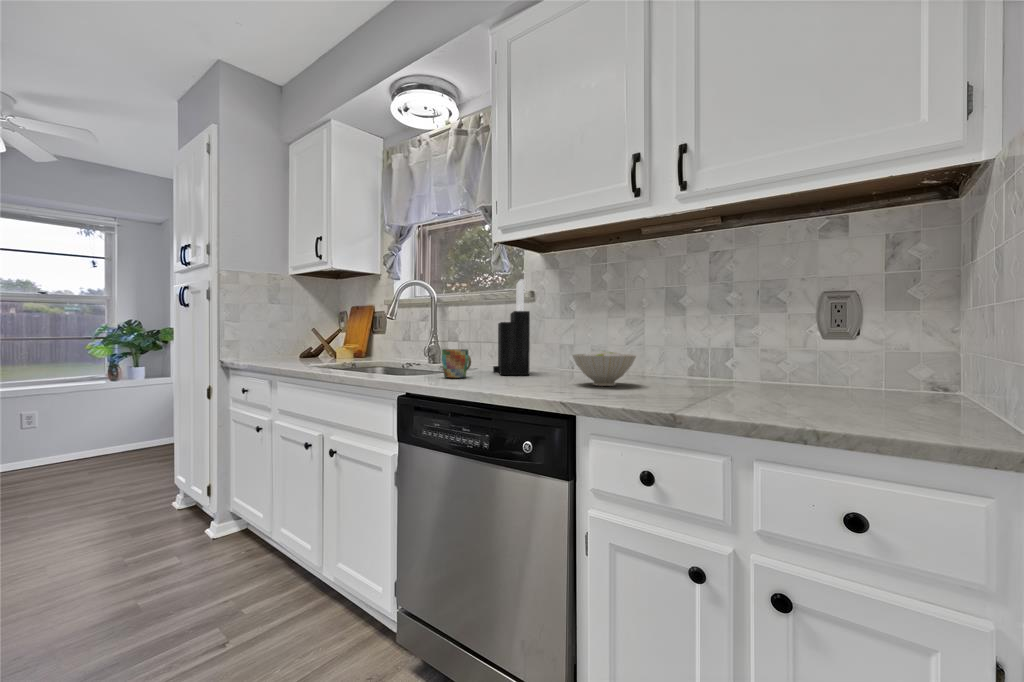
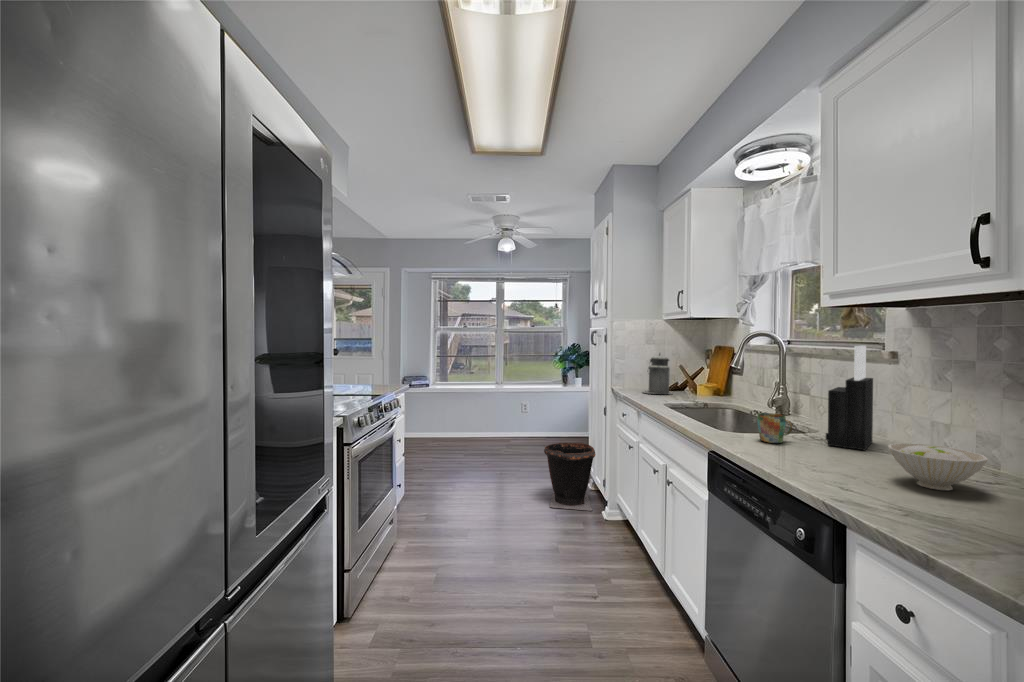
canister: none [266,311,305,361] -> present [643,353,672,394]
waste bin: none [95,444,191,547] -> present [544,443,596,511]

